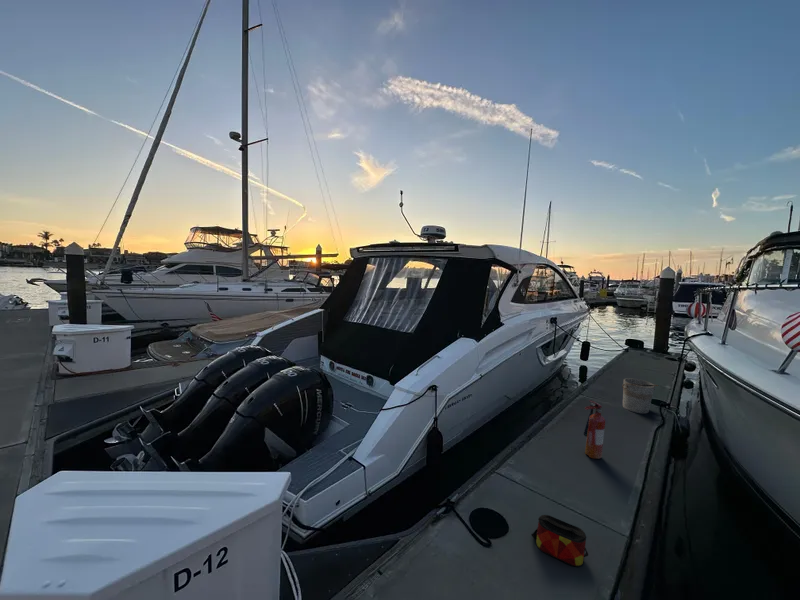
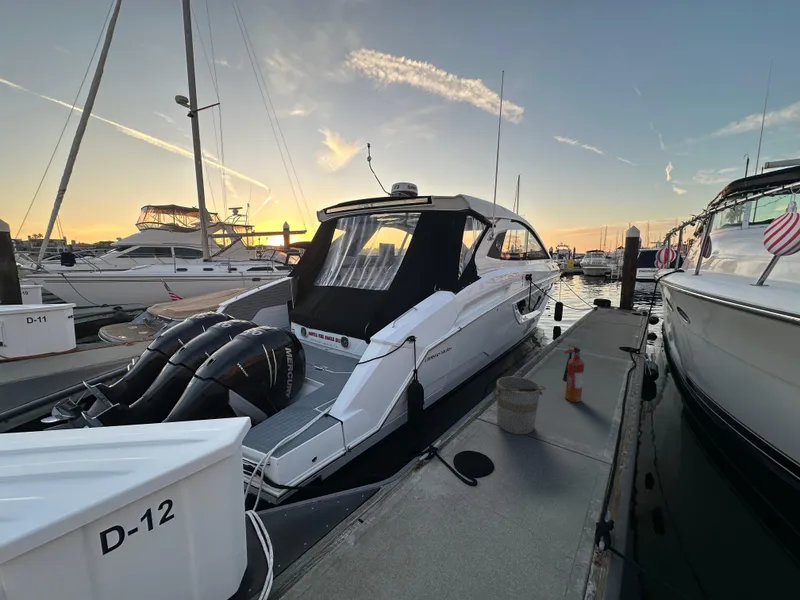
bucket: present [622,378,658,413] -> present [494,377,546,434]
bag: present [531,515,588,567] -> none [518,453,577,500]

